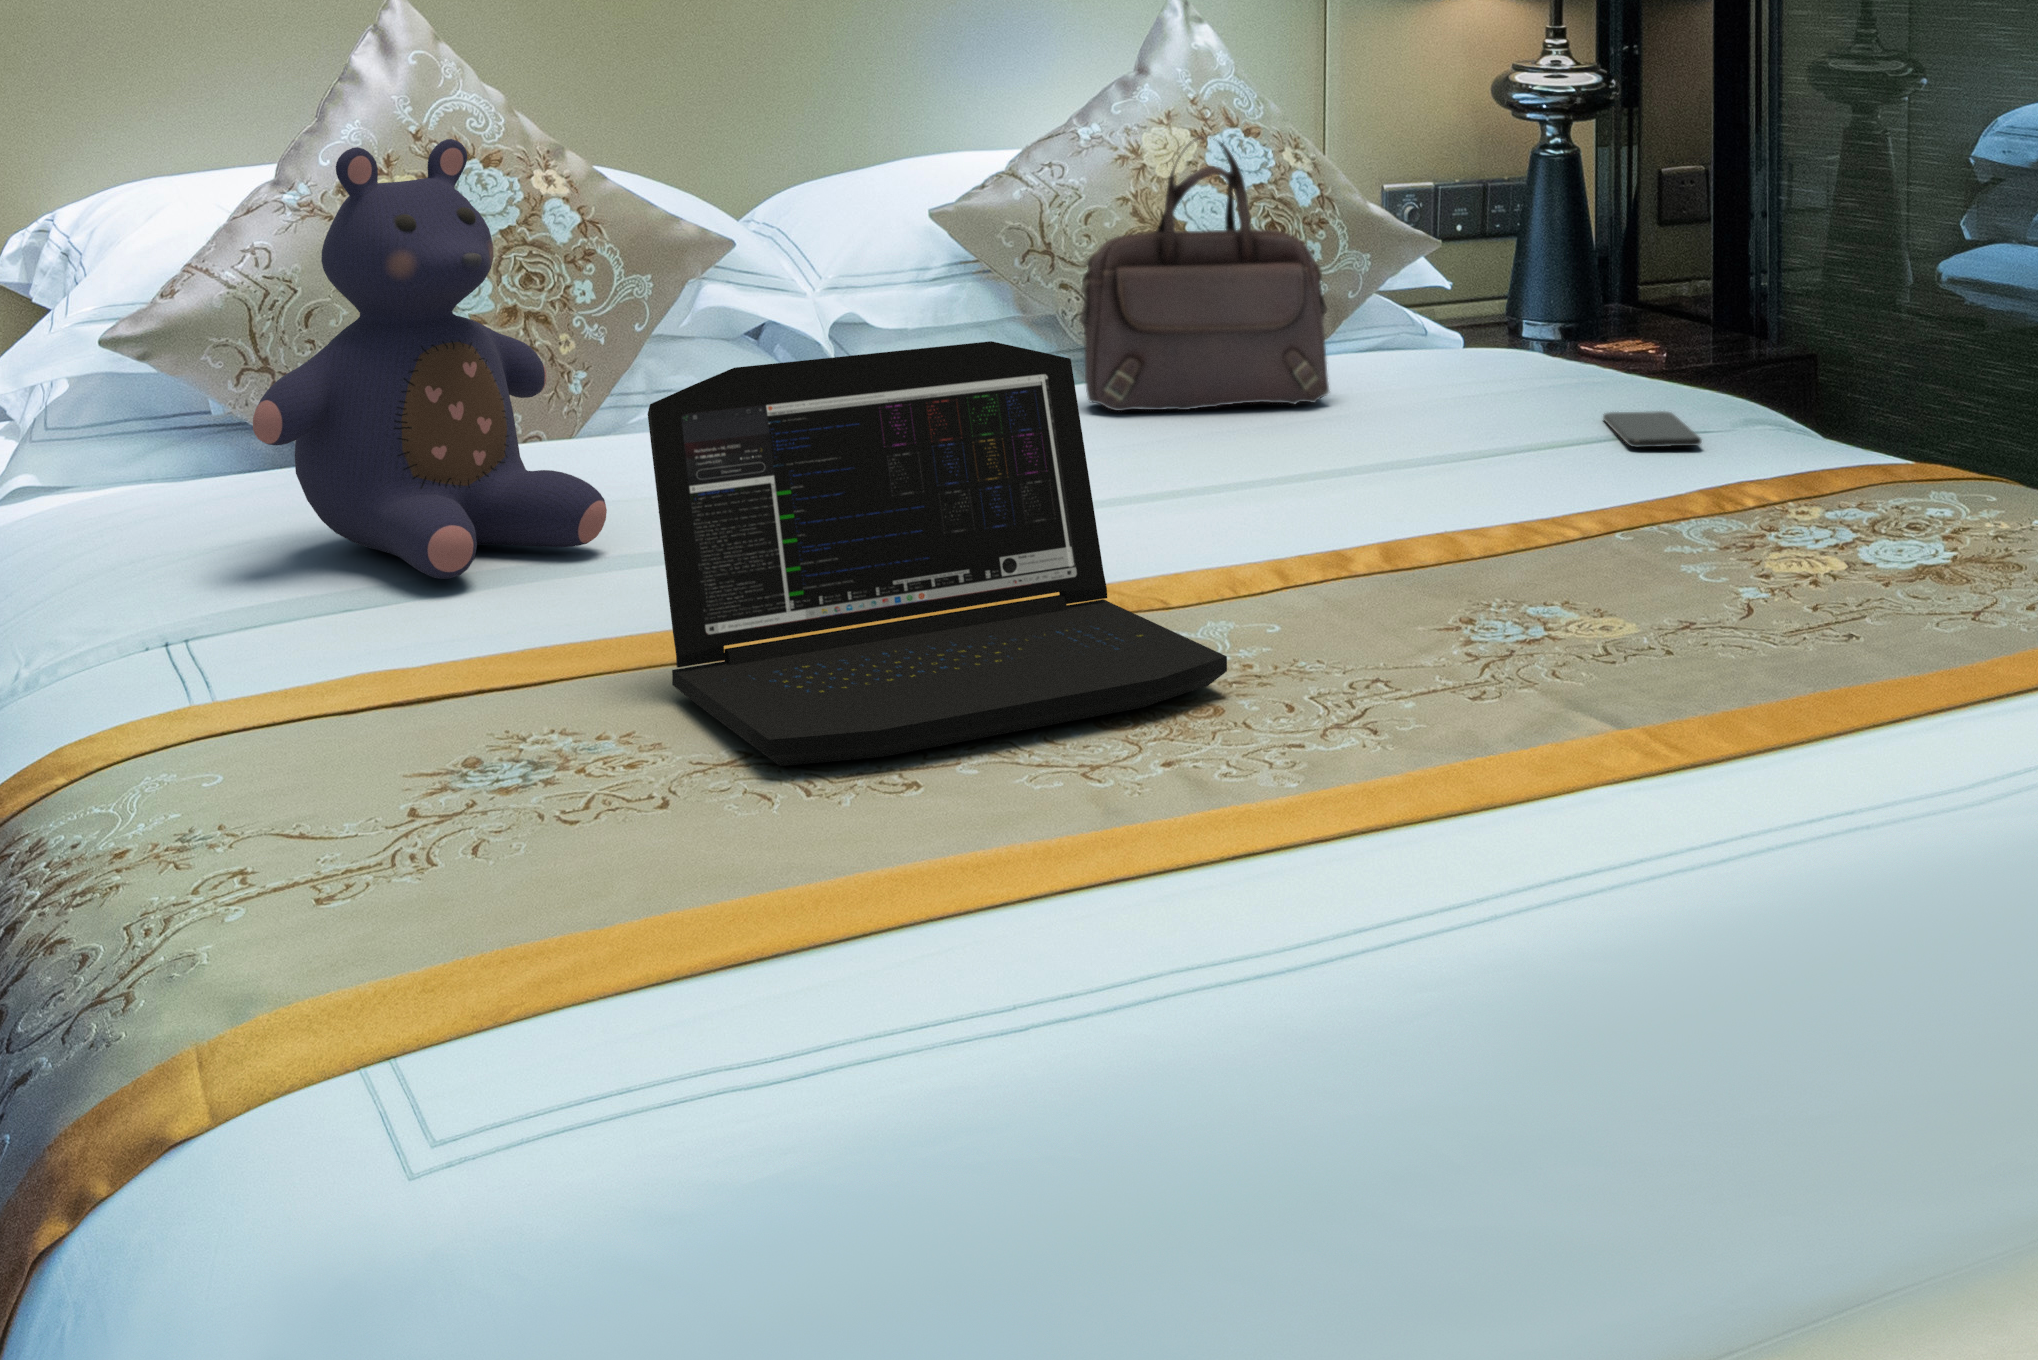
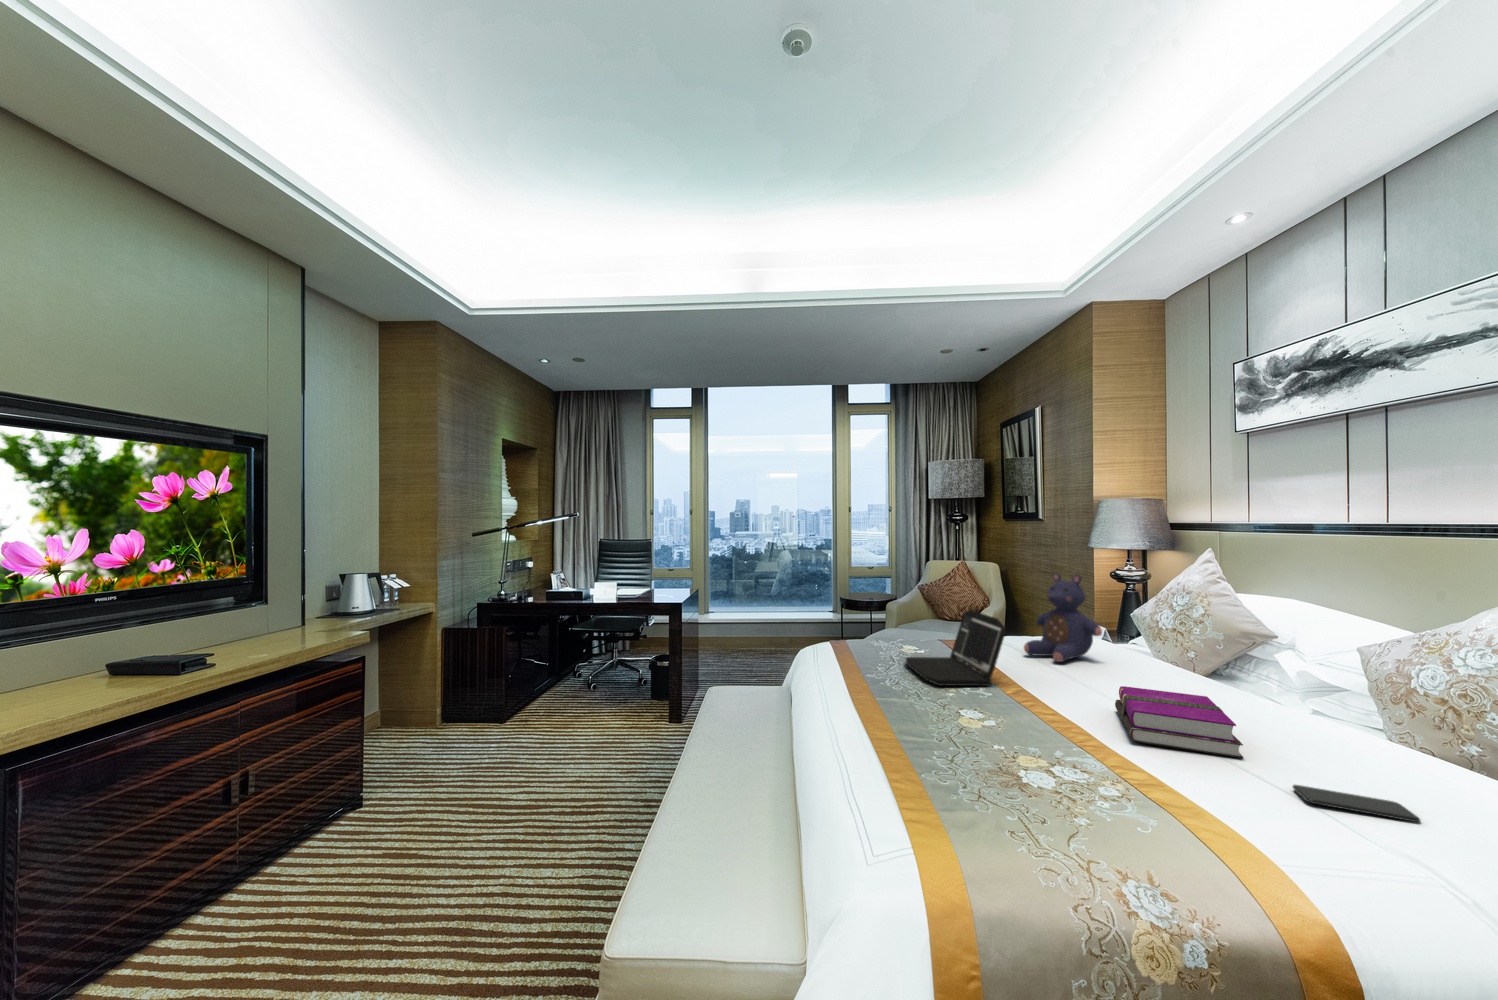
handbag: present [1079,137,1329,411] -> none [1290,619,1392,753]
notebook: none [1220,386,1530,511] -> present [1115,686,1243,758]

